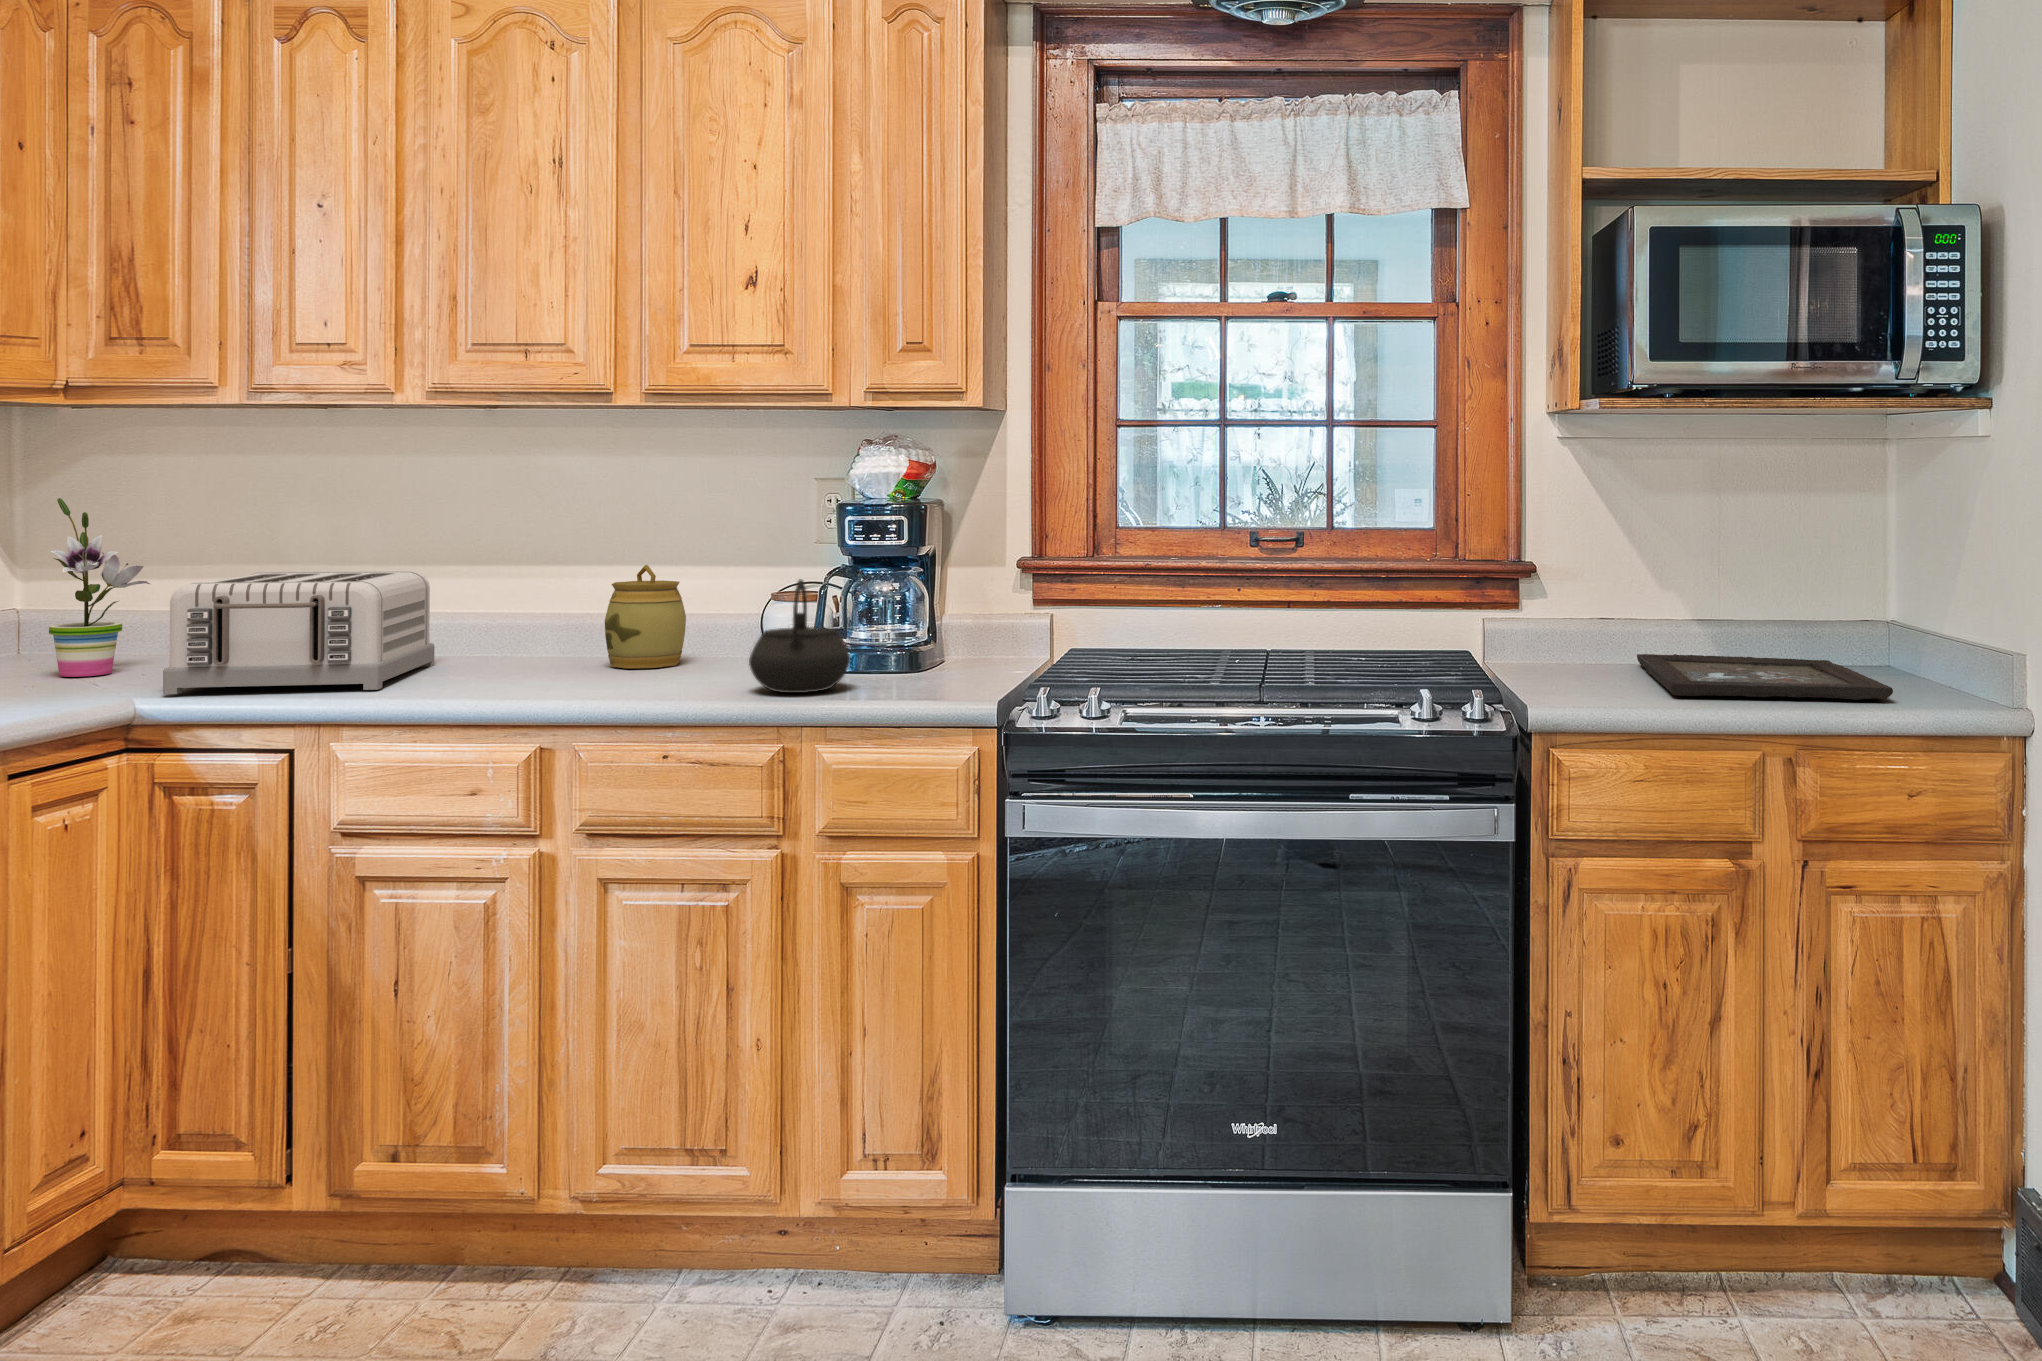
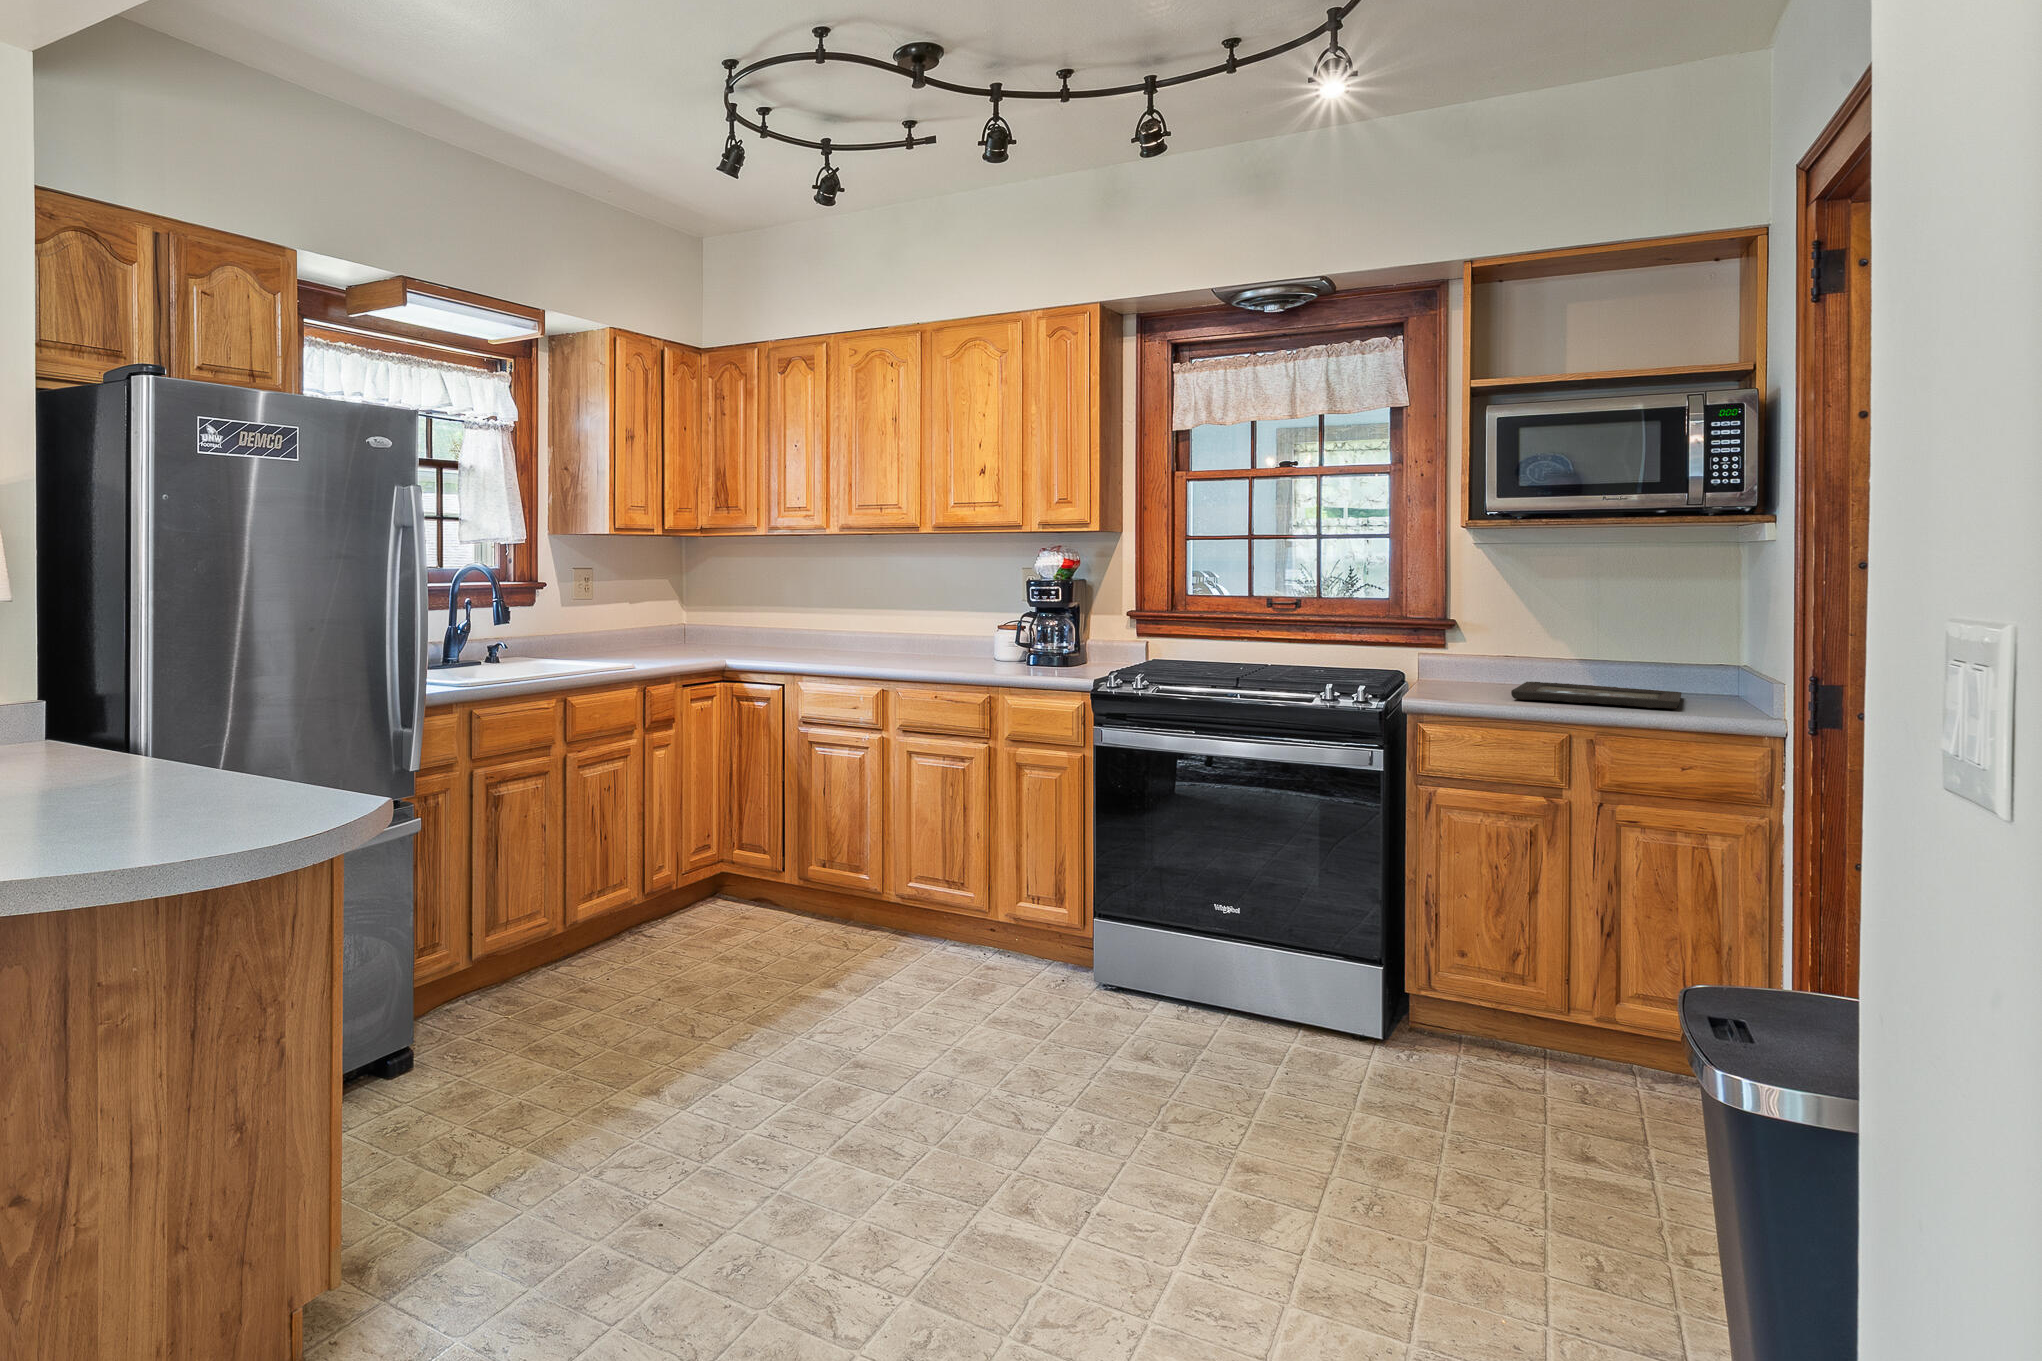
potted plant: present [49,498,150,677] -> none [696,575,731,650]
jar: present [605,565,686,668] -> none [914,610,952,660]
toaster: present [163,572,434,694] -> none [740,609,841,660]
kettle: present [749,580,851,693] -> none [978,616,1027,670]

